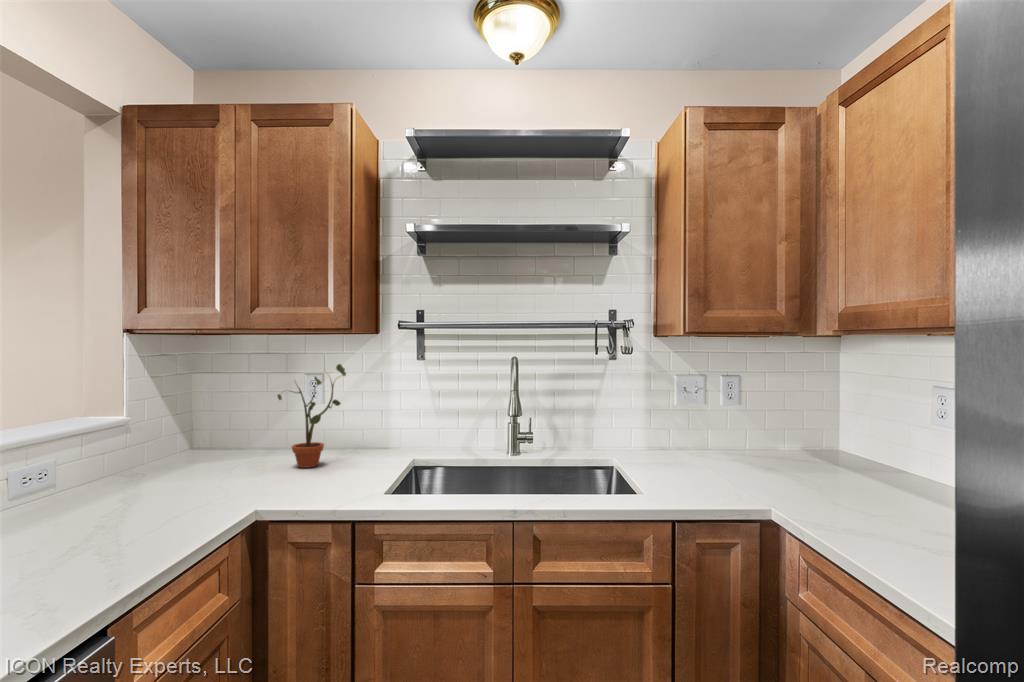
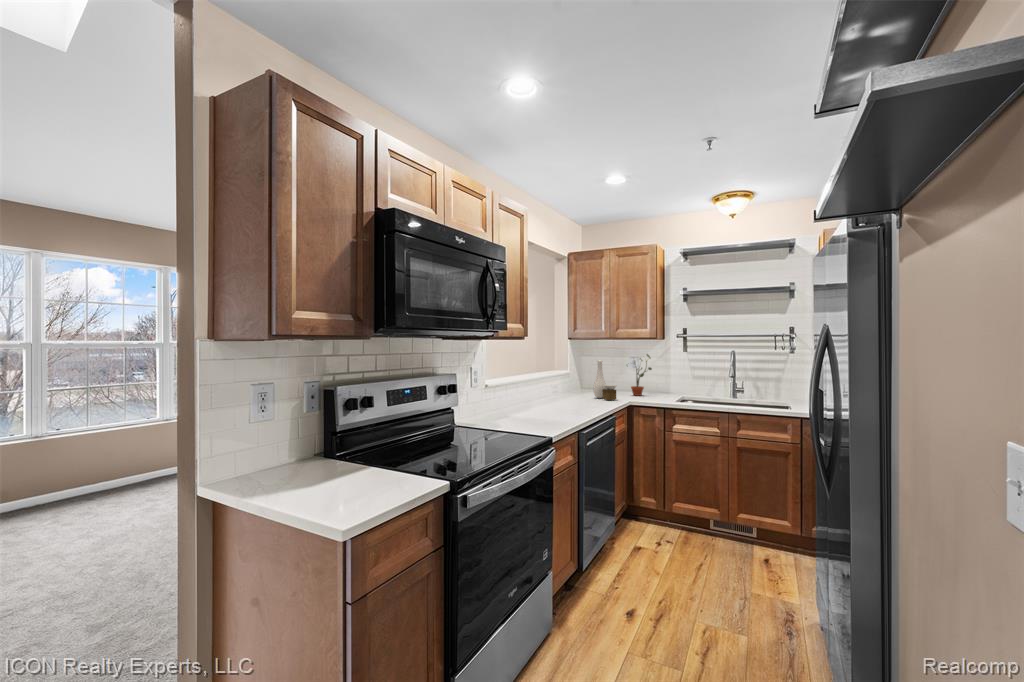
vase: none [163,392,225,512] -> present [593,360,617,400]

